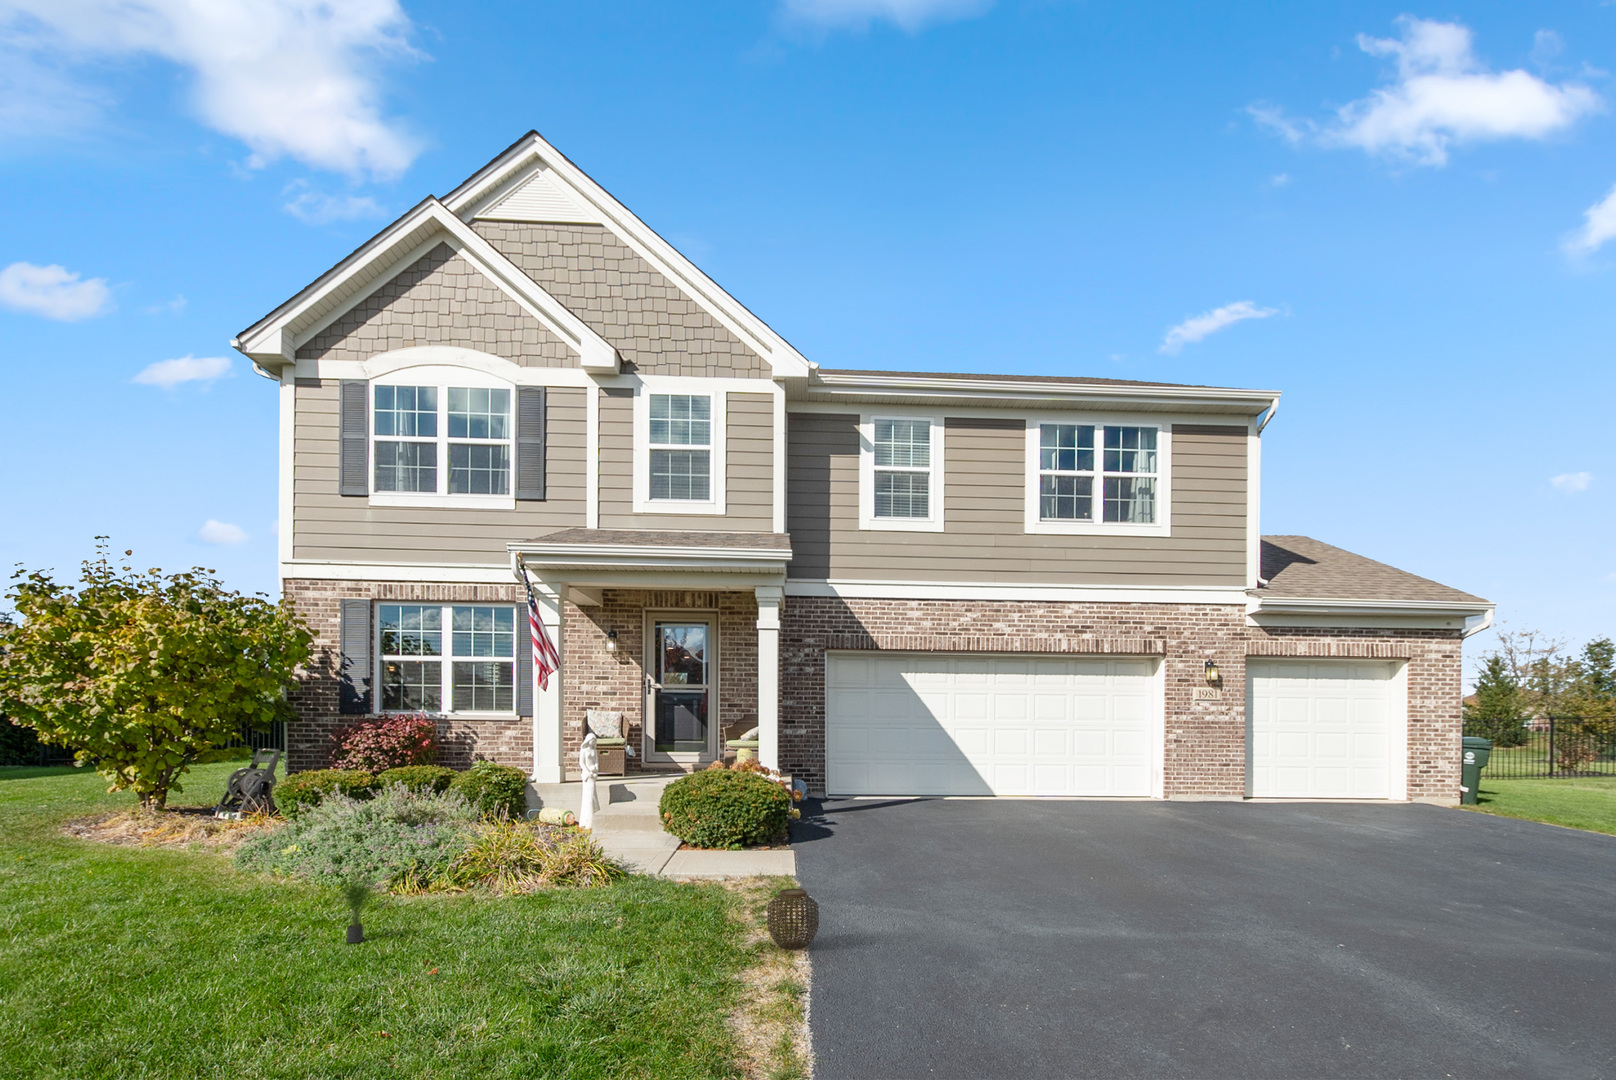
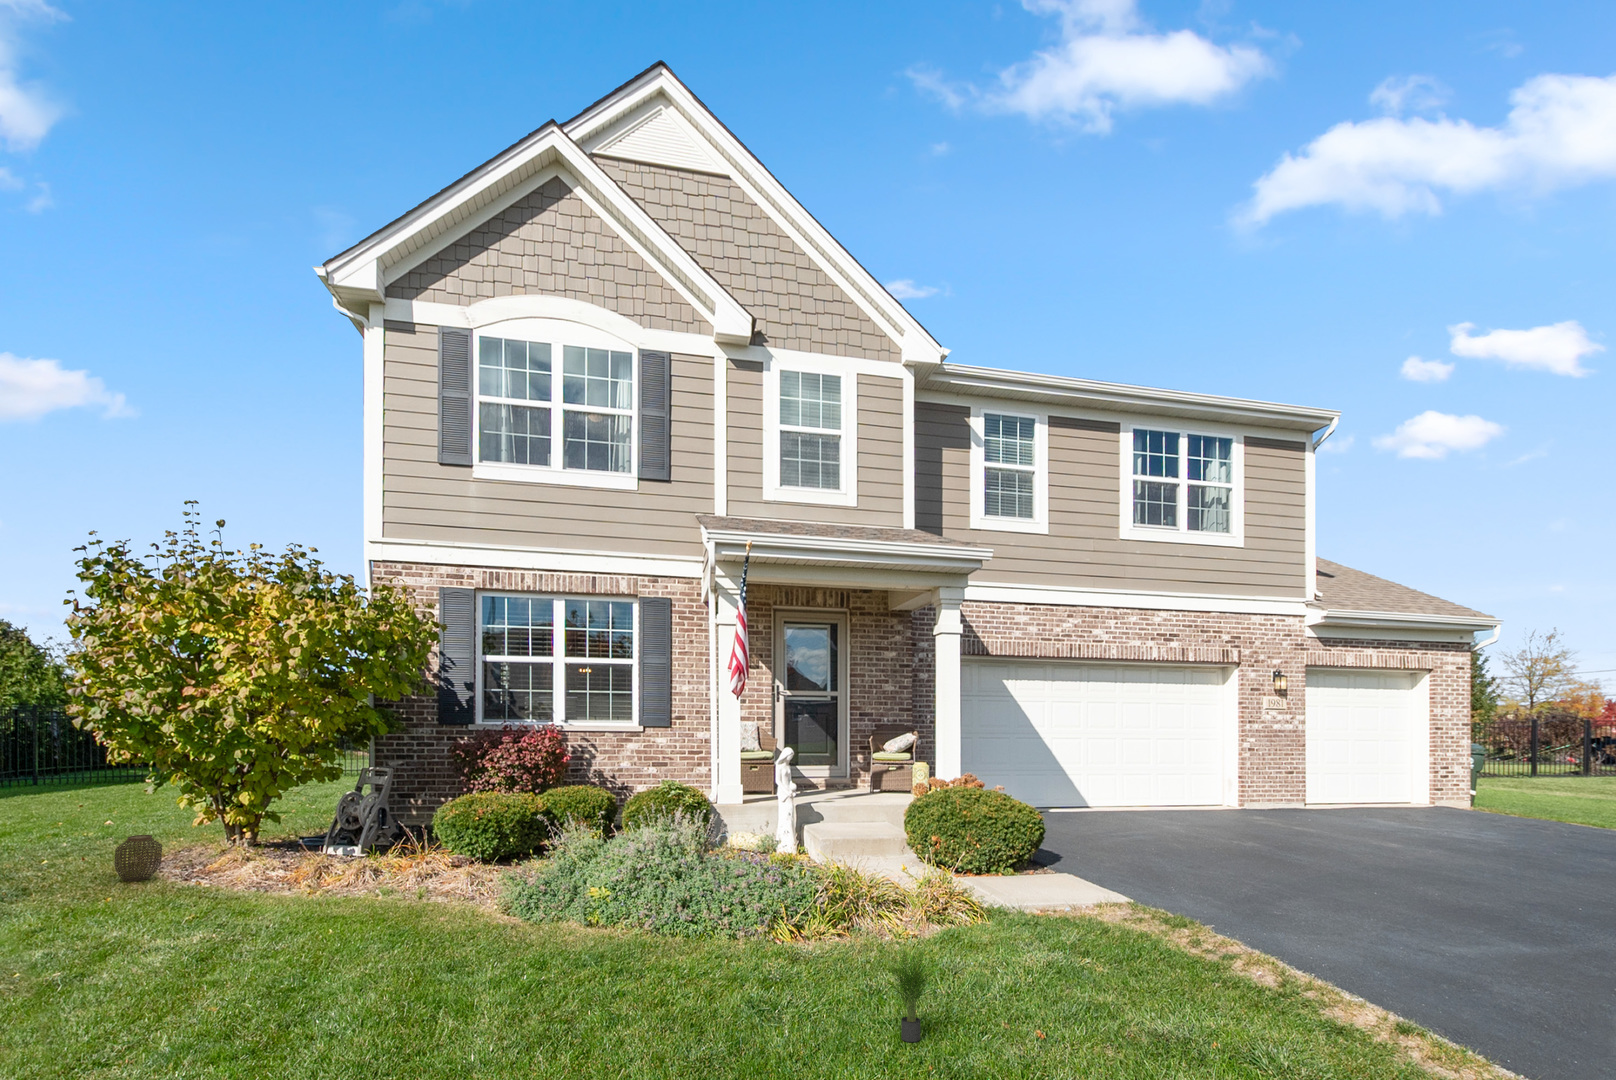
woven basket: present [767,889,819,949] -> present [114,835,162,881]

